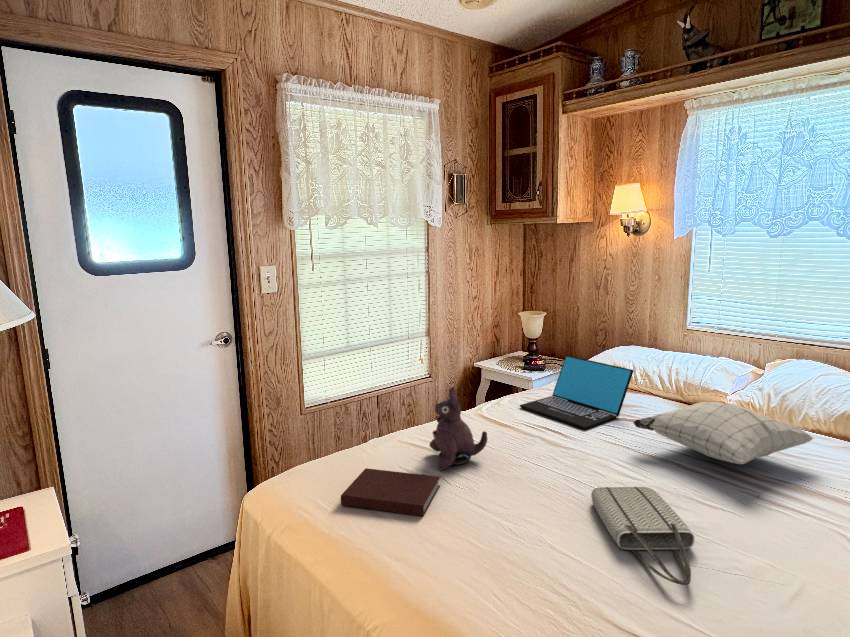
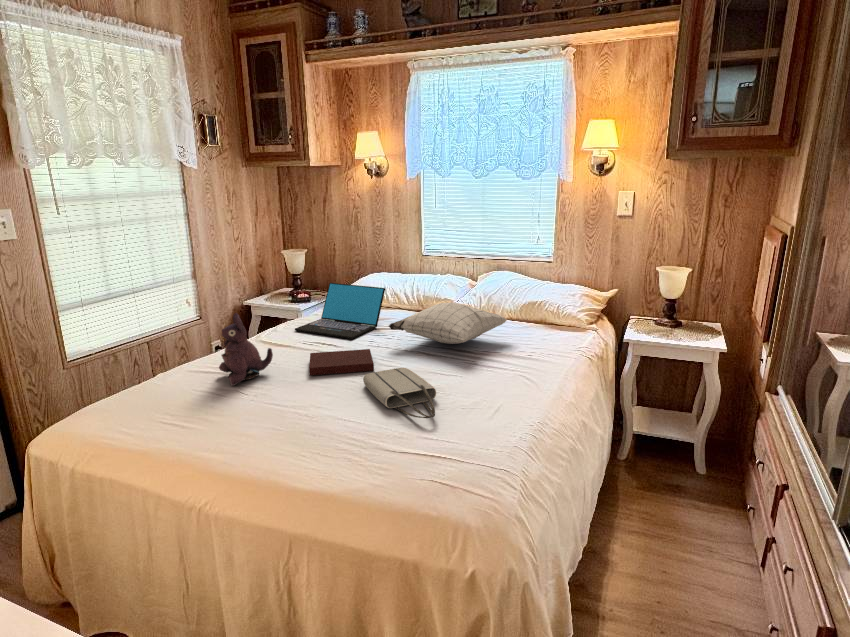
notebook: present [341,468,440,516] -> present [309,349,374,375]

